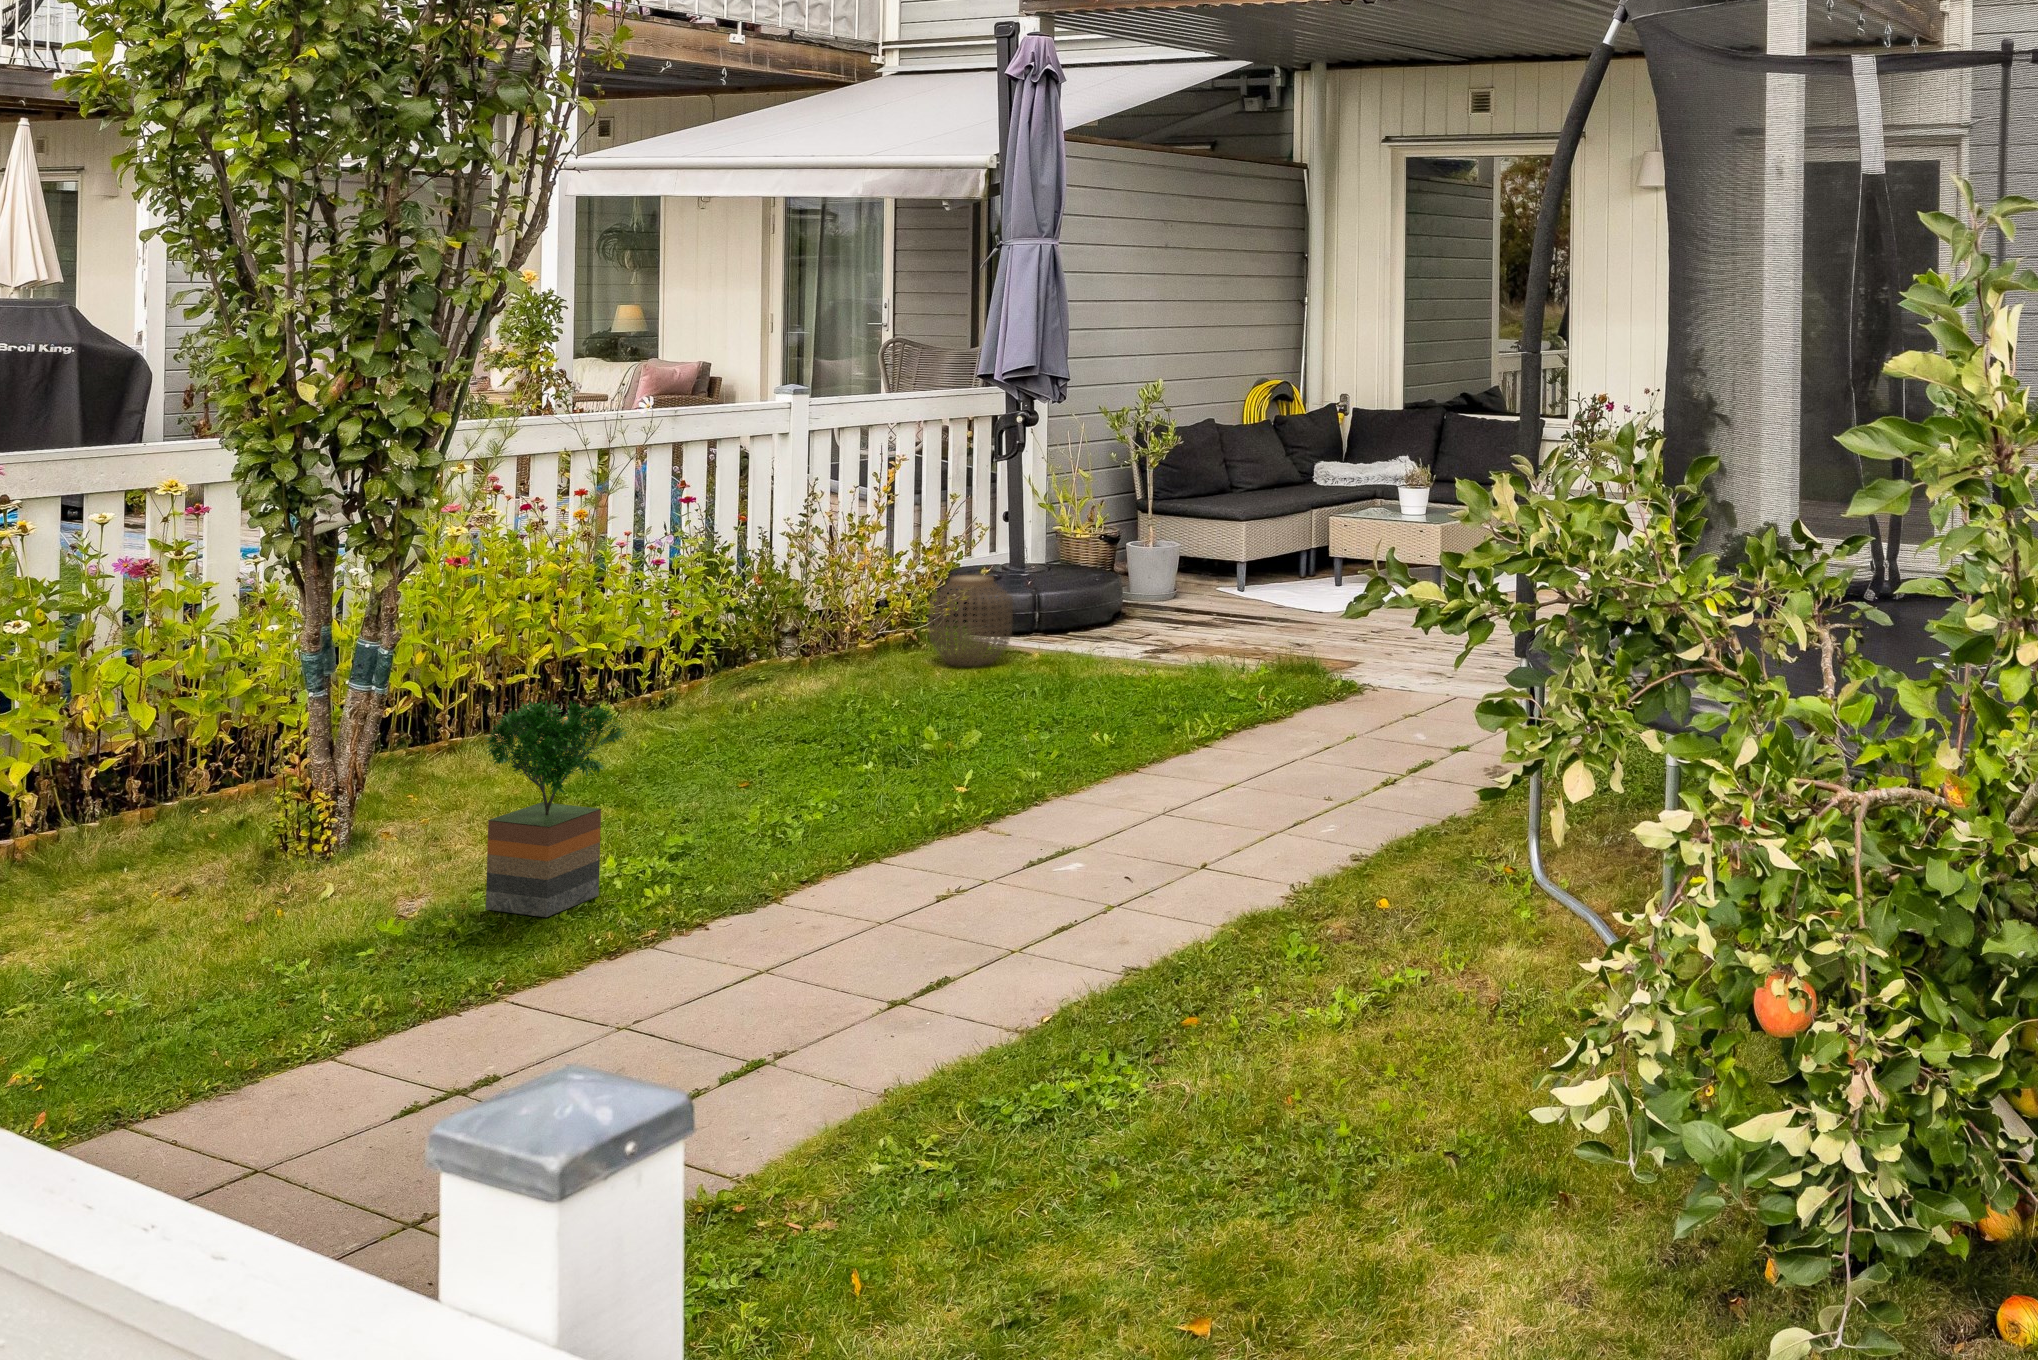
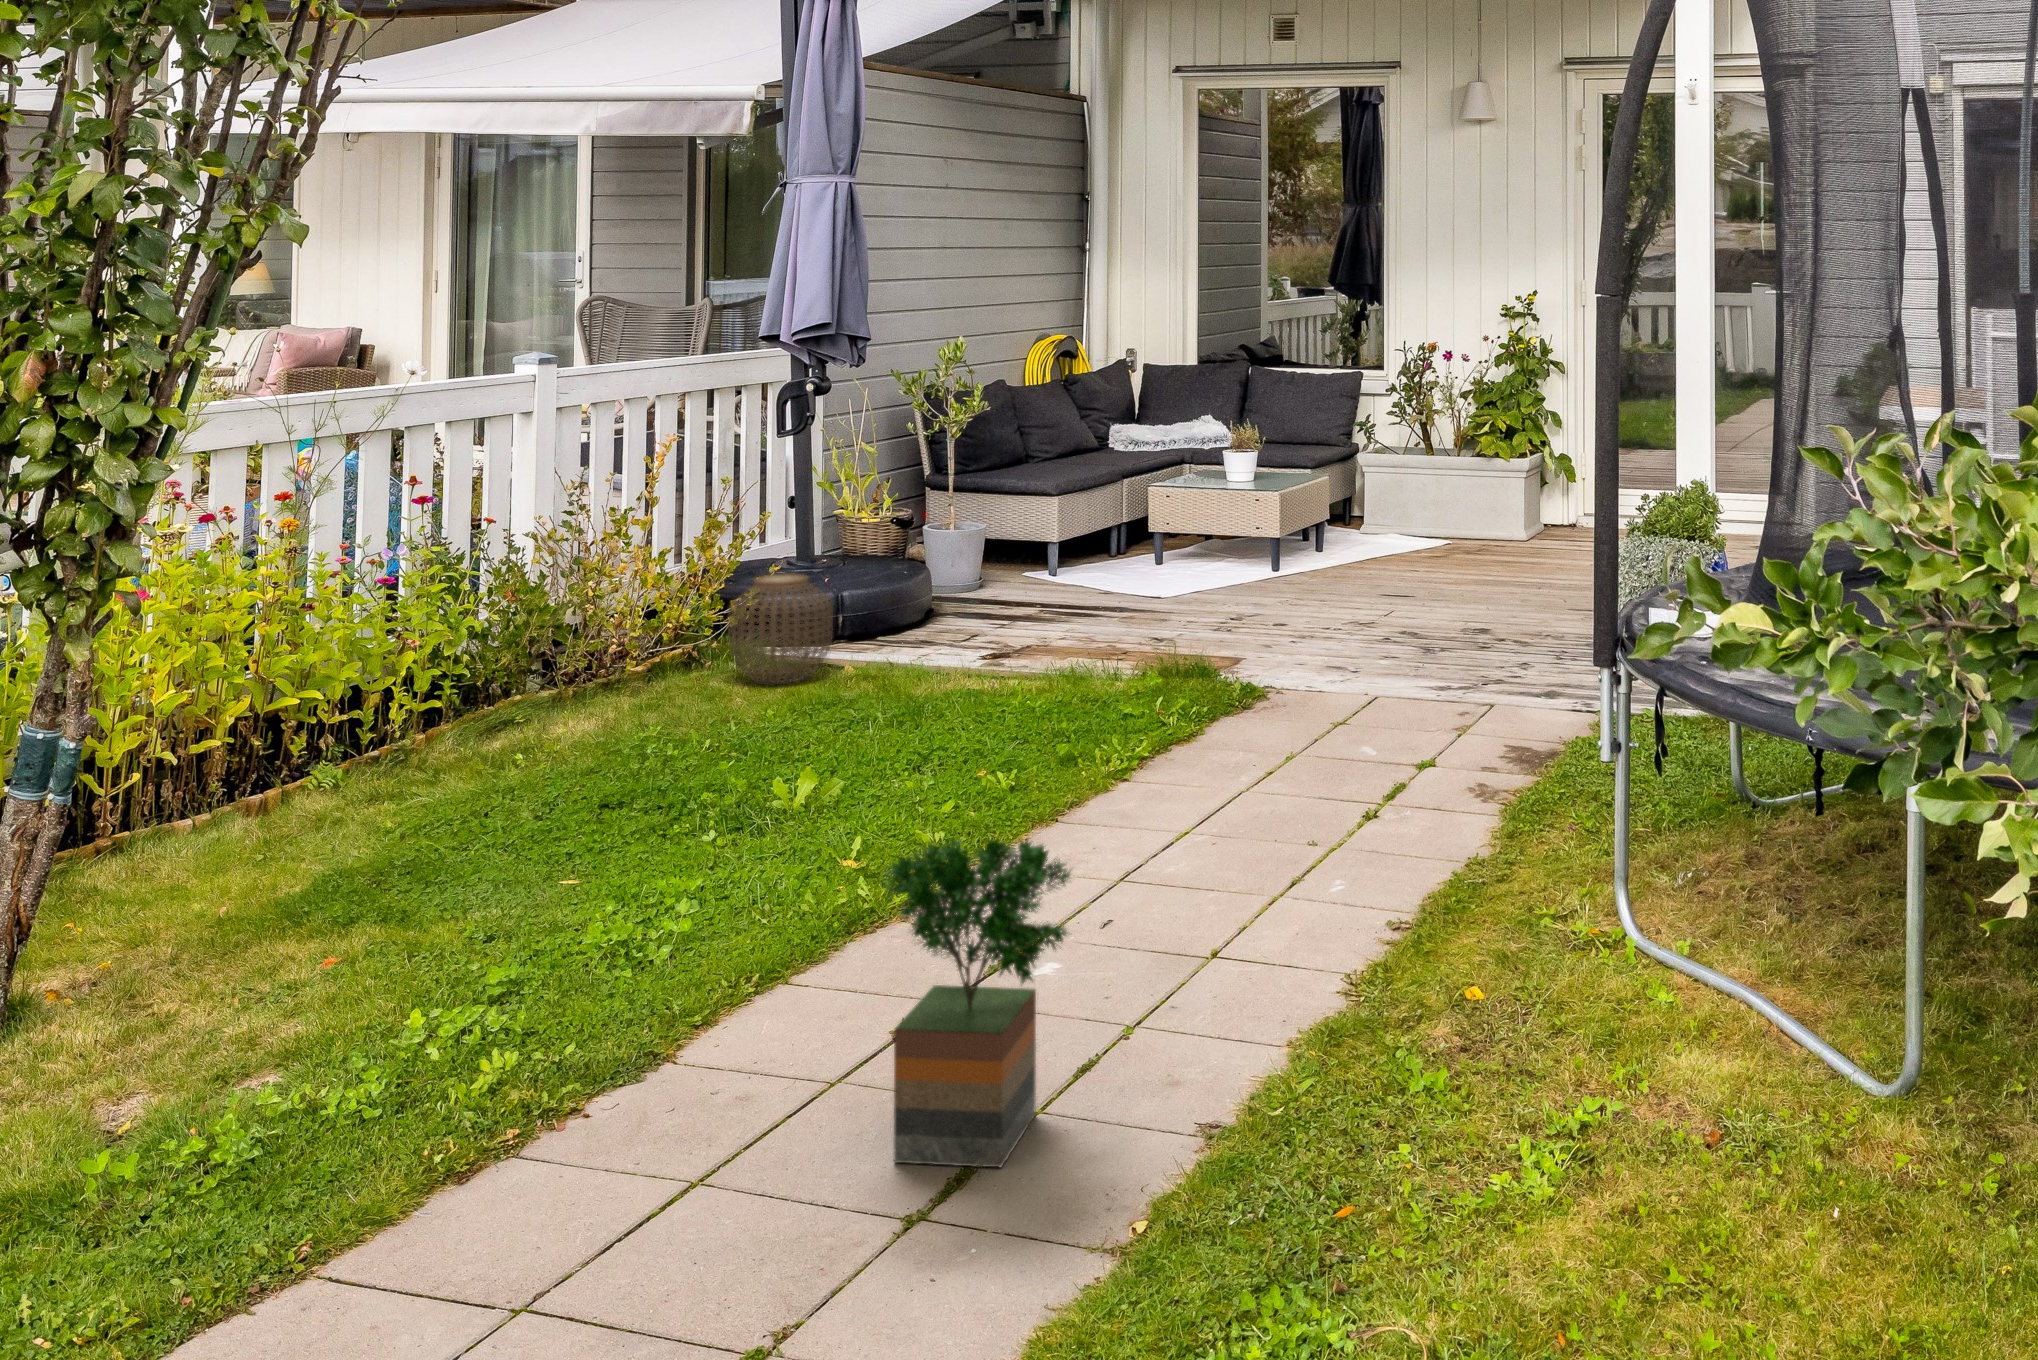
potted tree: present [485,700,627,917] -> present [884,837,1070,1168]

